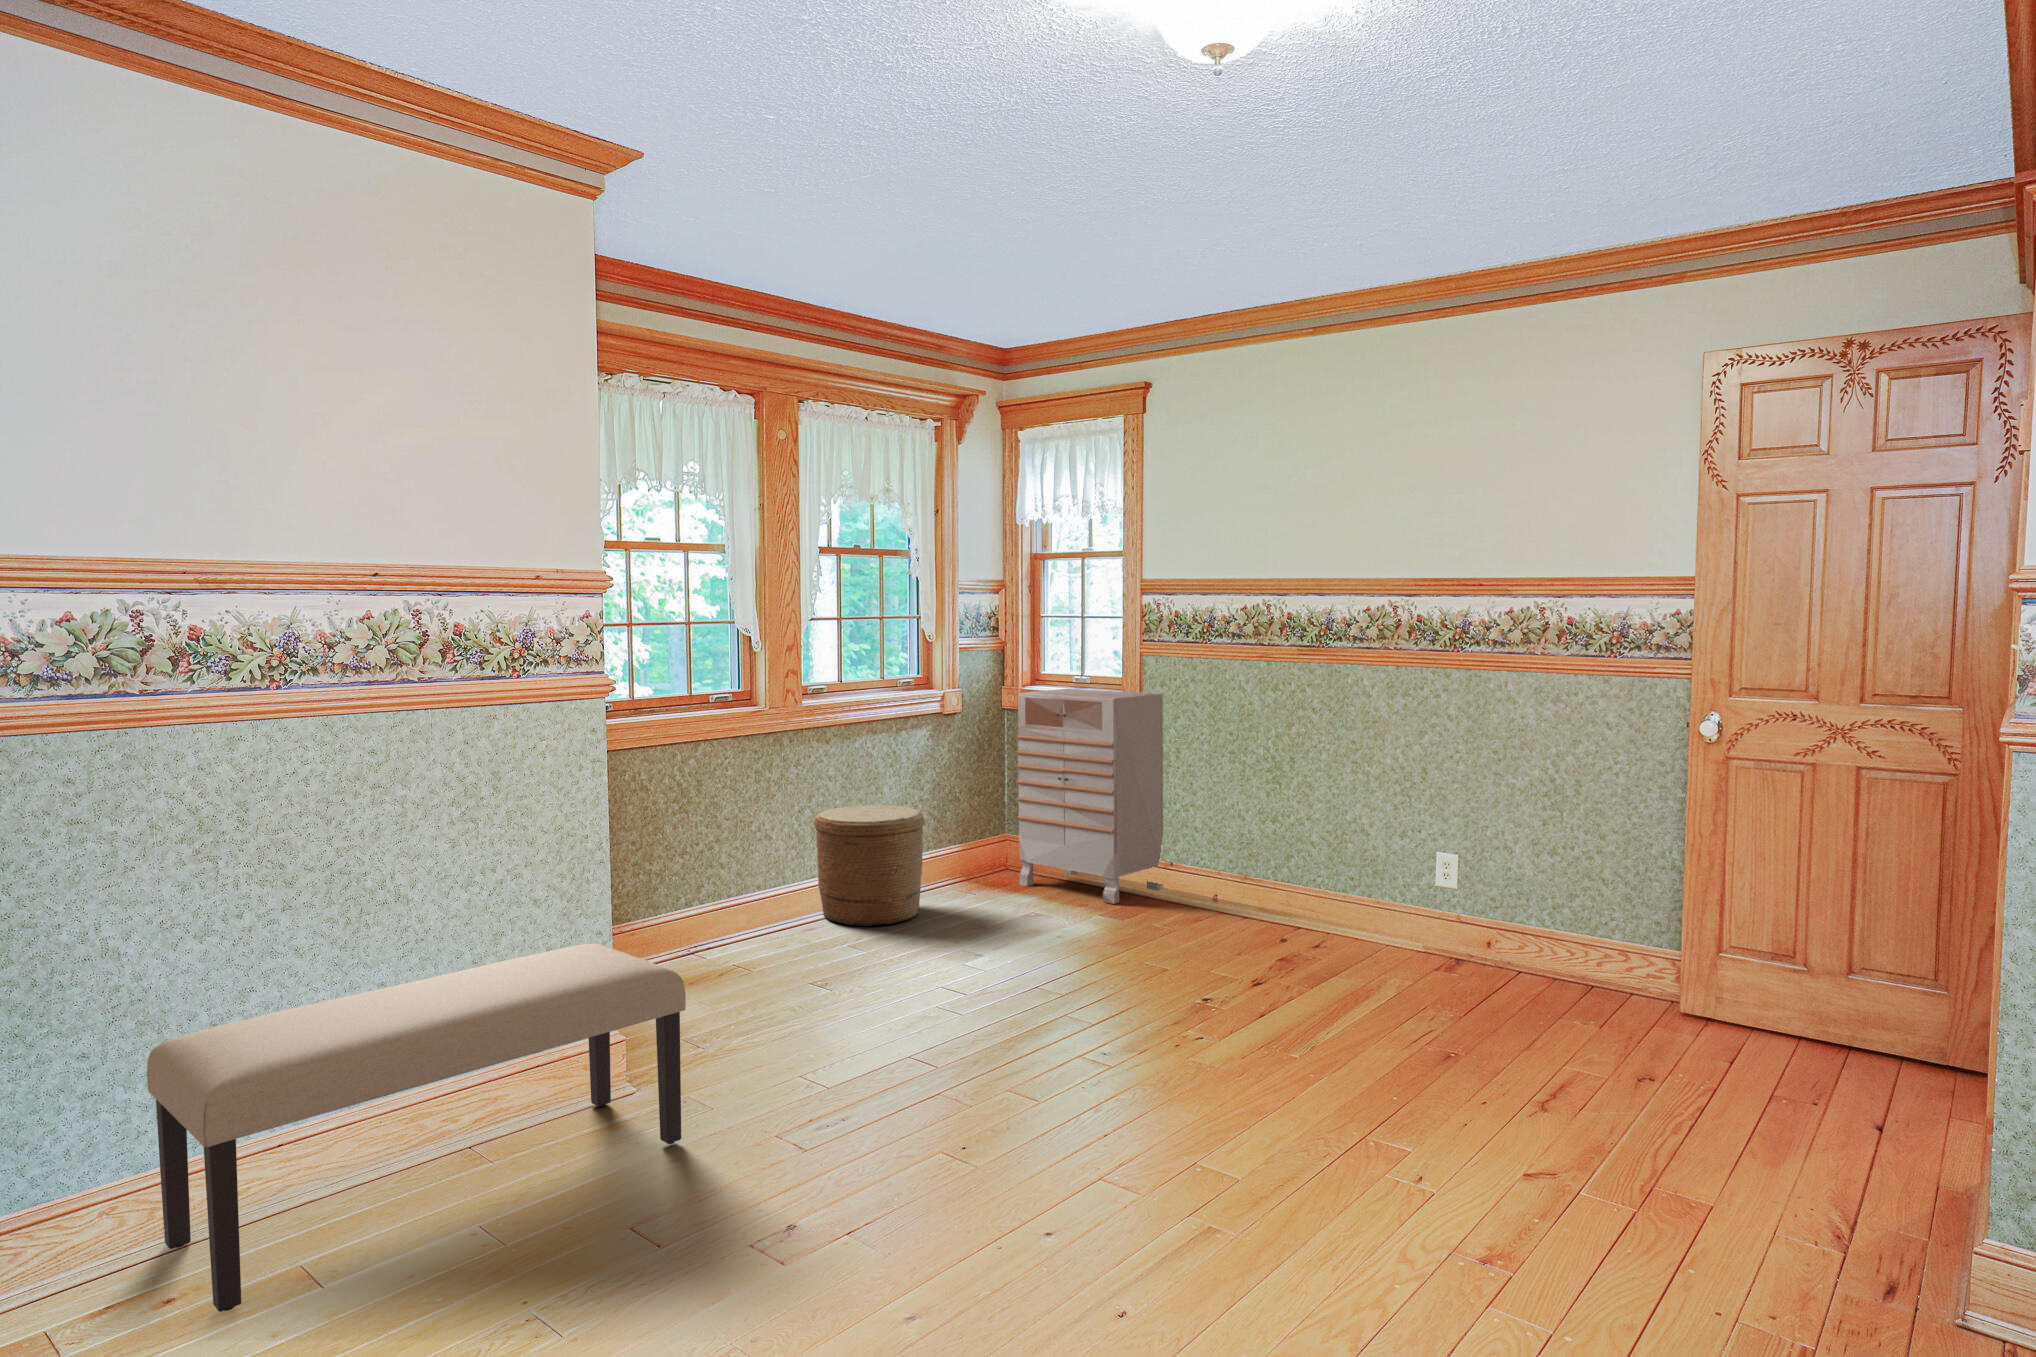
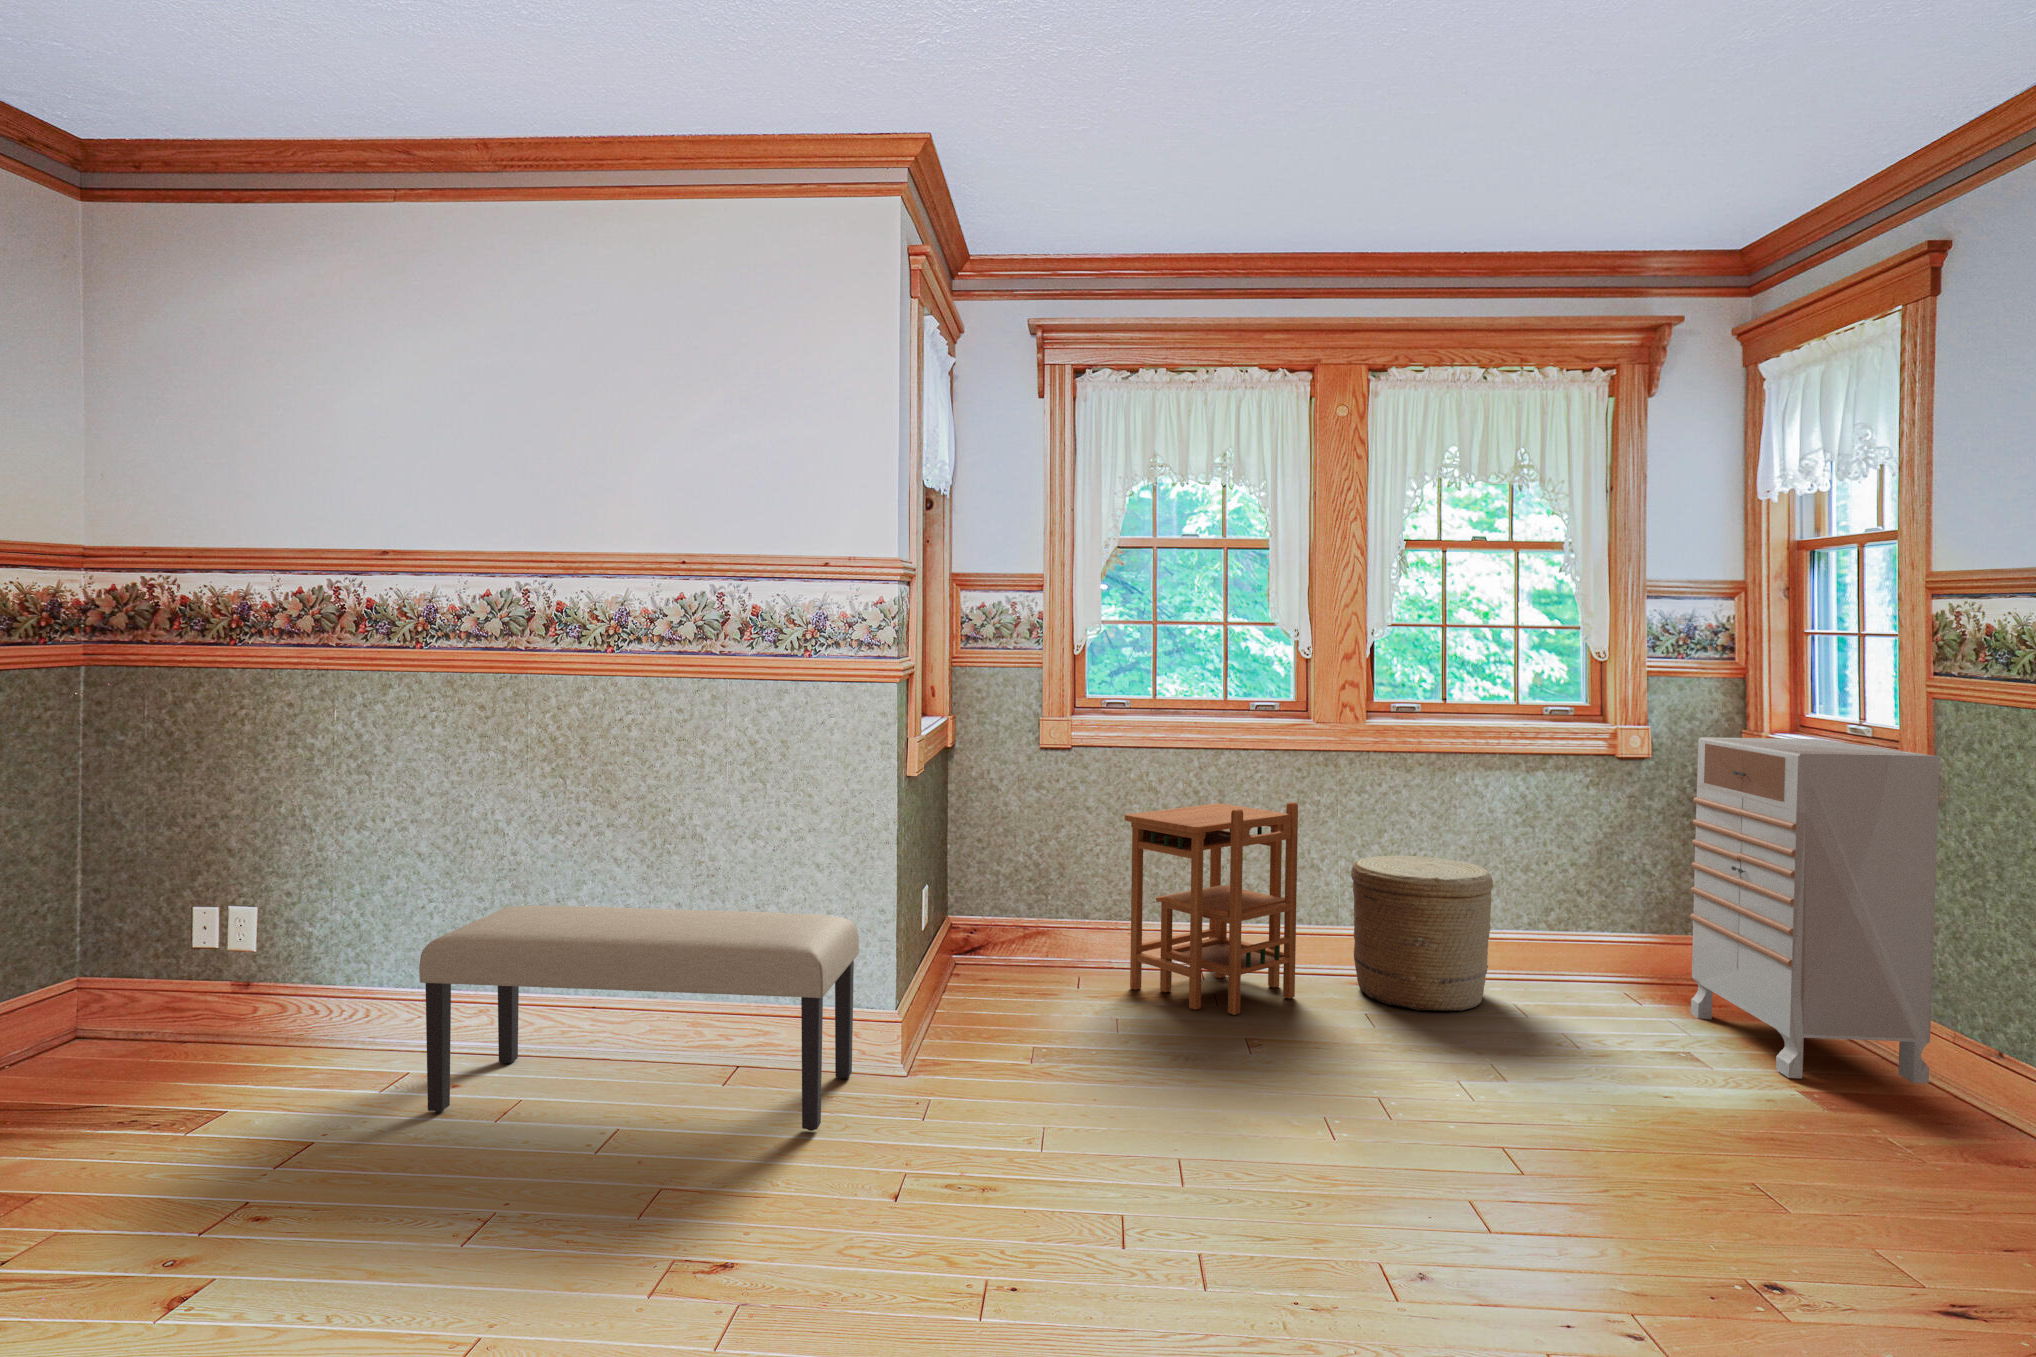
side table: none [667,774,804,969] -> present [1125,802,1298,1015]

